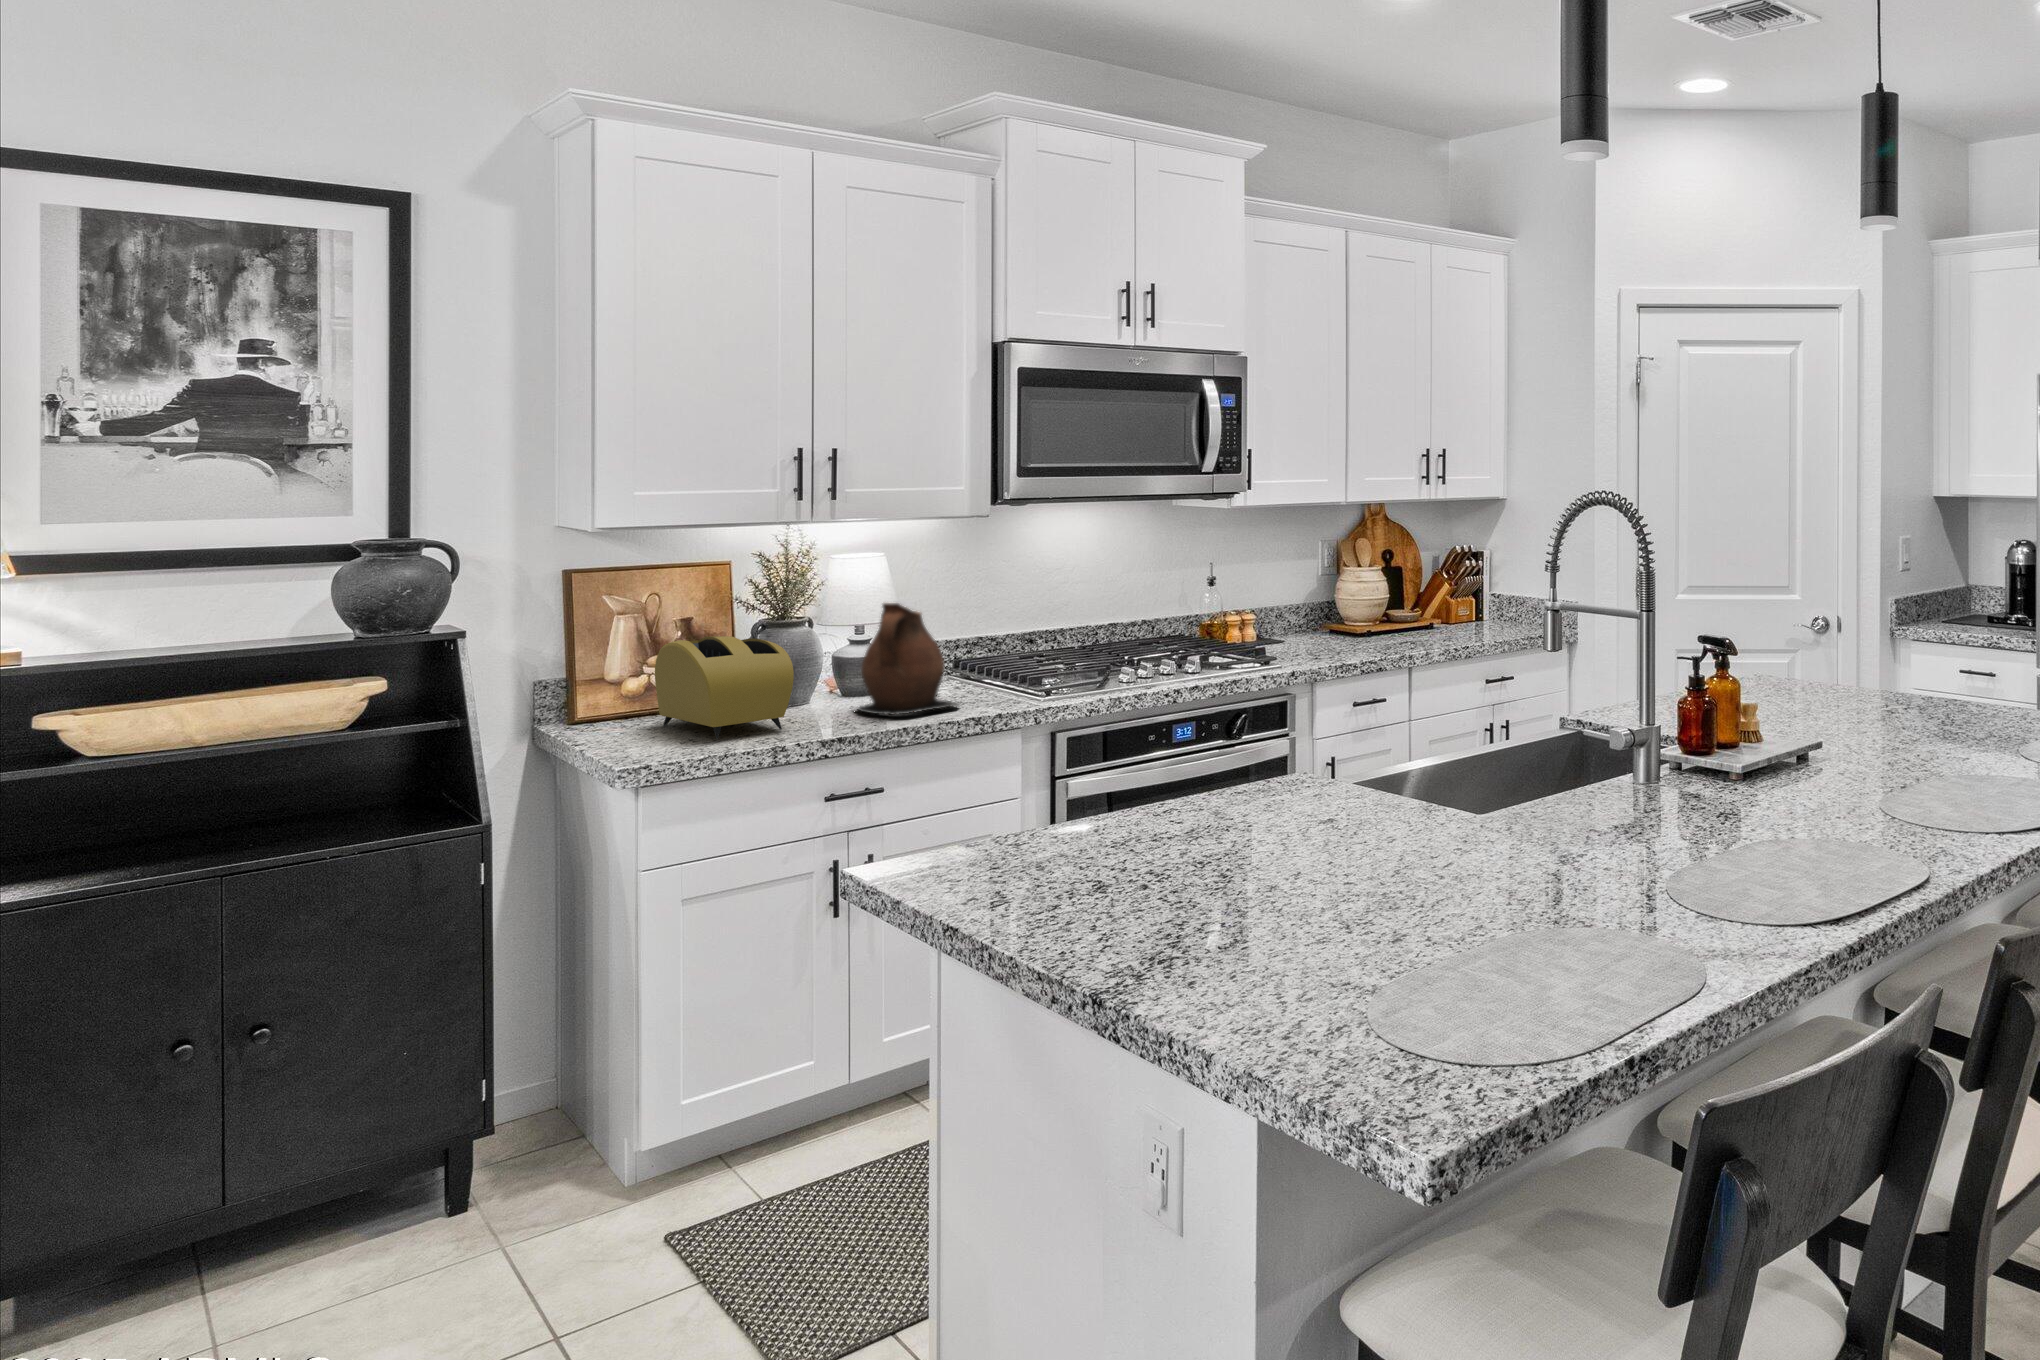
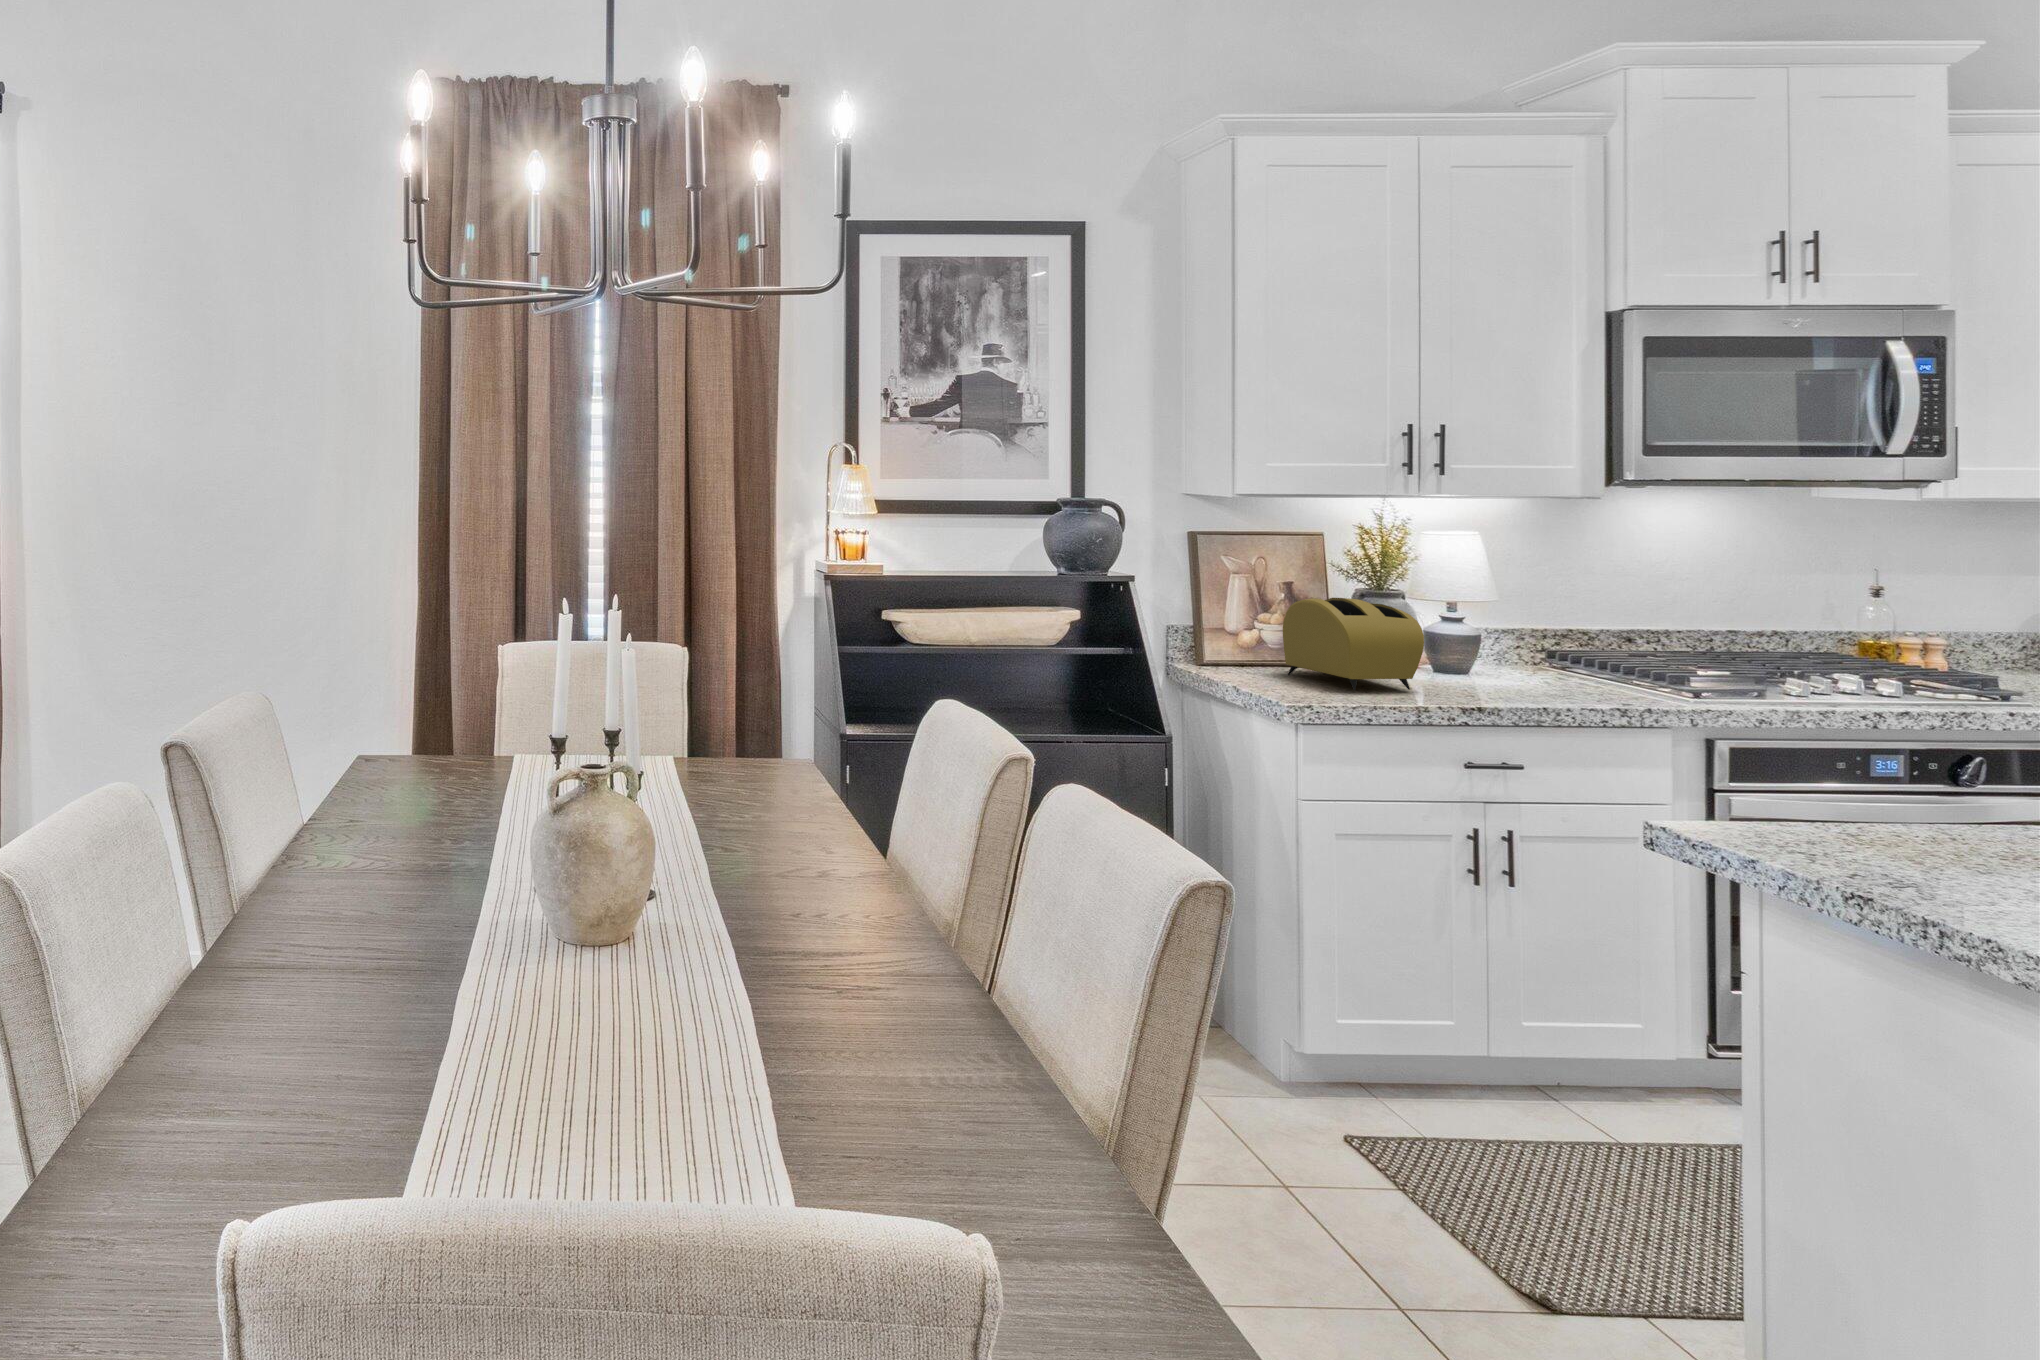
ceramic pitcher: present [857,603,958,715] -> none [1465,579,1592,694]

